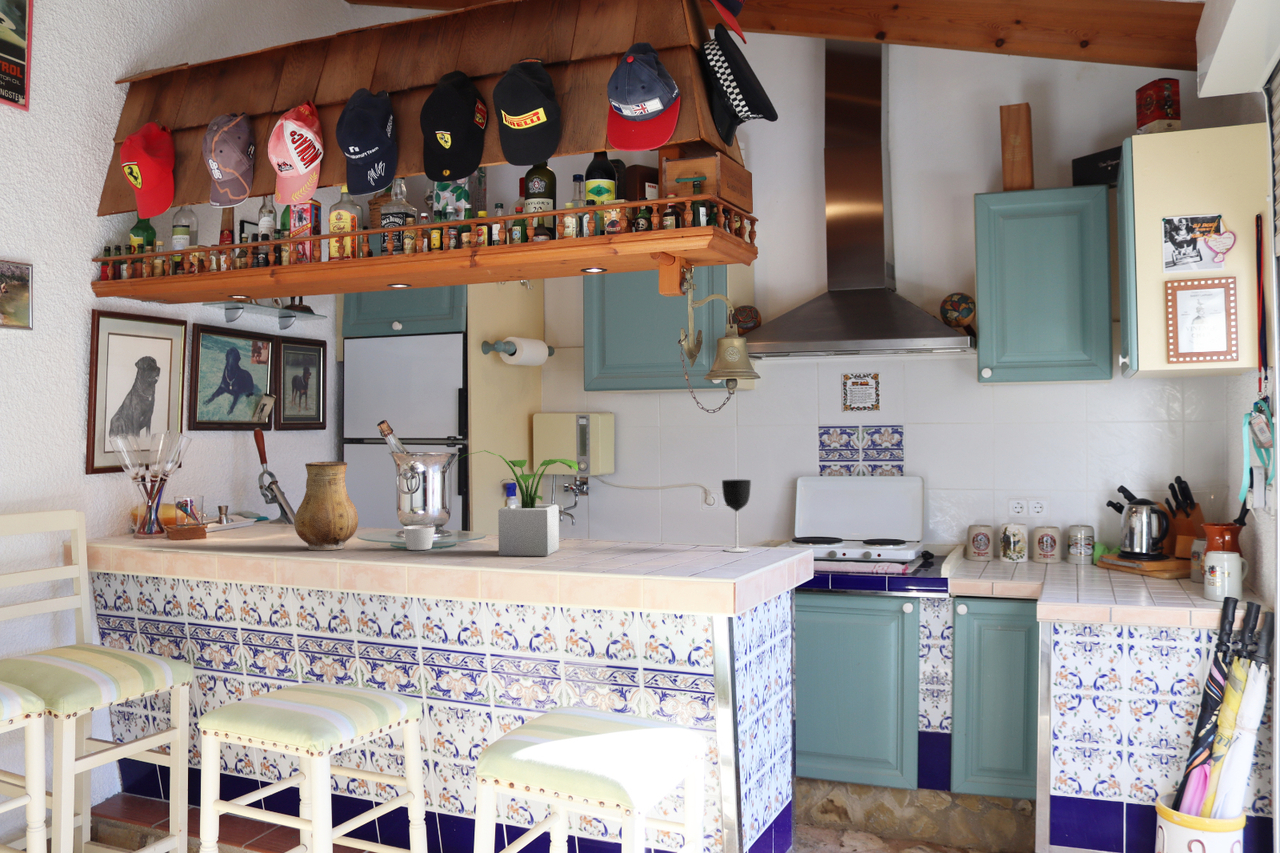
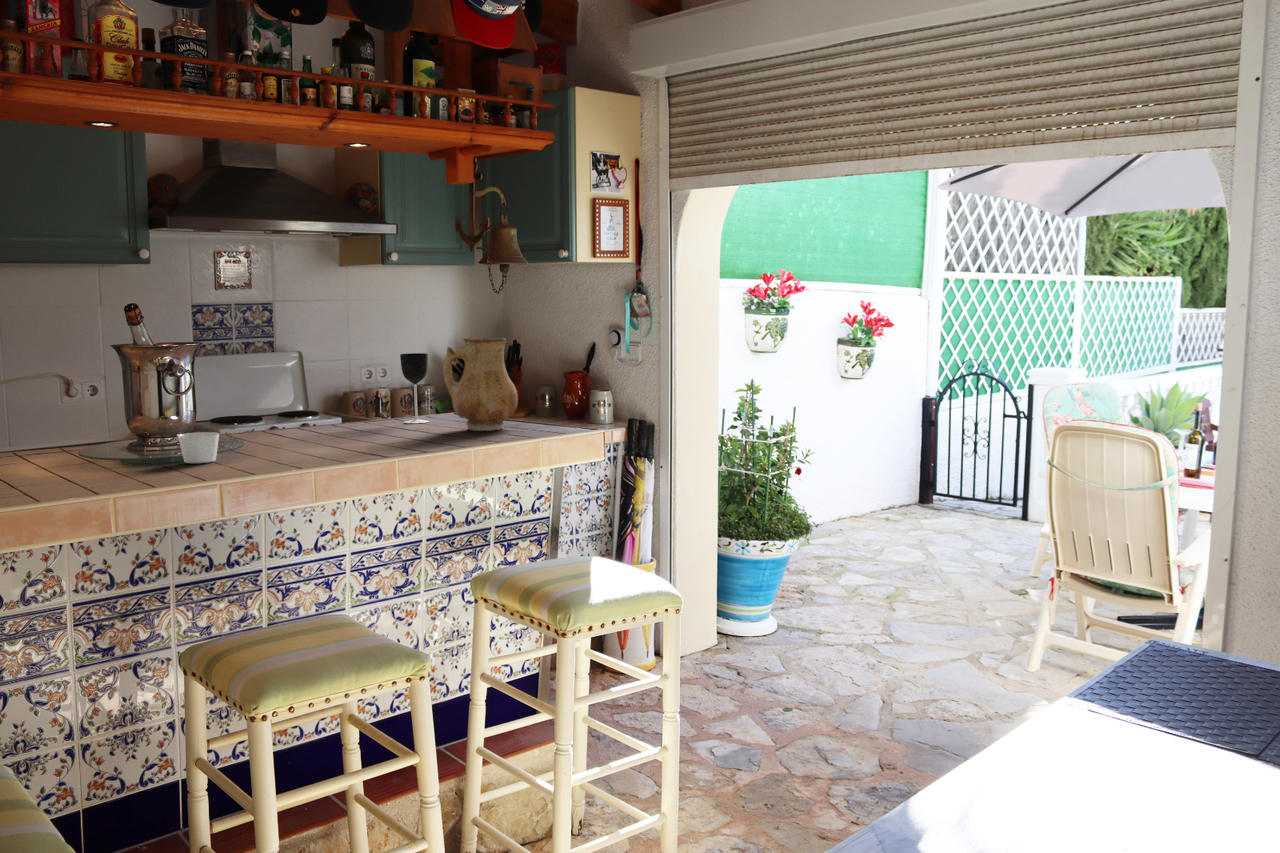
potted plant: present [455,450,578,556] -> none [254,333,384,450]
ceramic pitcher: present [294,461,358,550] -> present [443,337,518,431]

